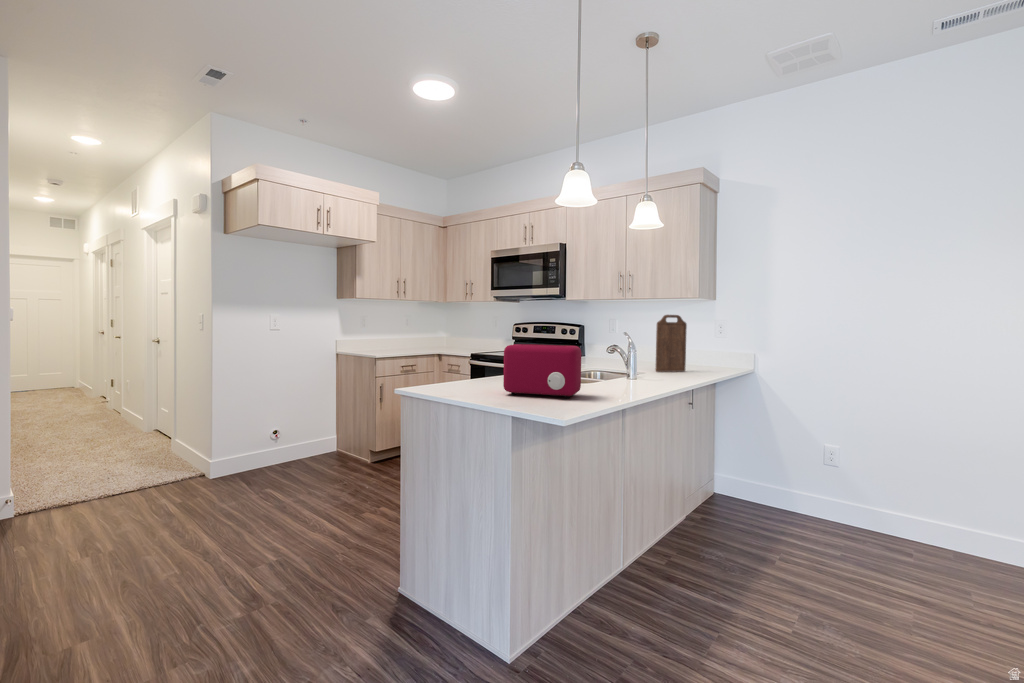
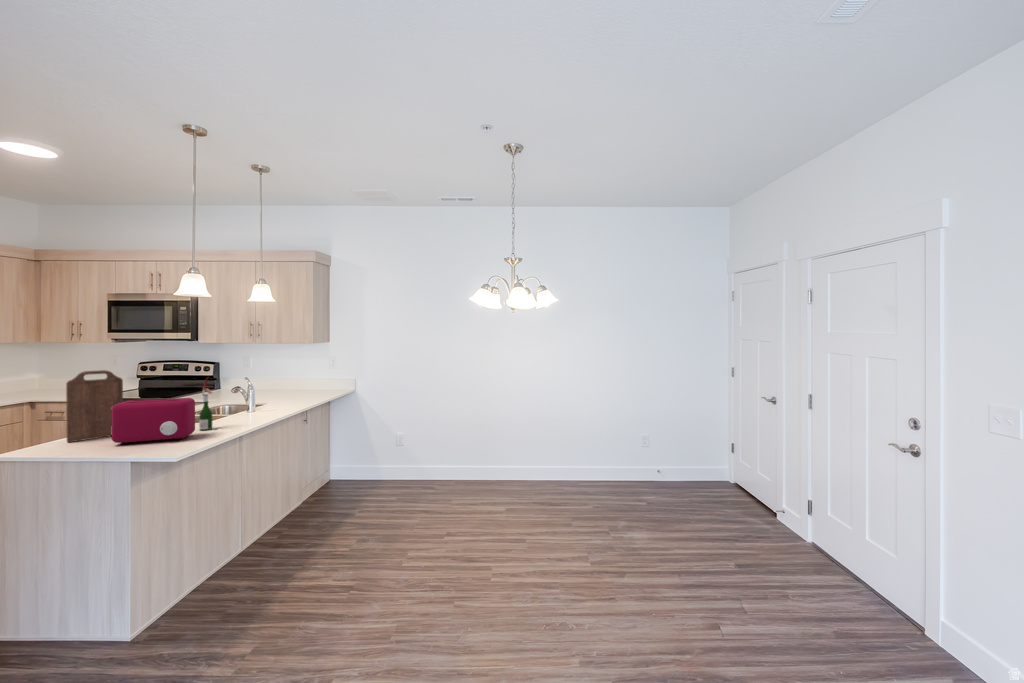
cutting board: present [655,315,687,372] -> present [66,370,123,442]
wine bottle: none [583,322,602,393] -> present [199,377,217,430]

